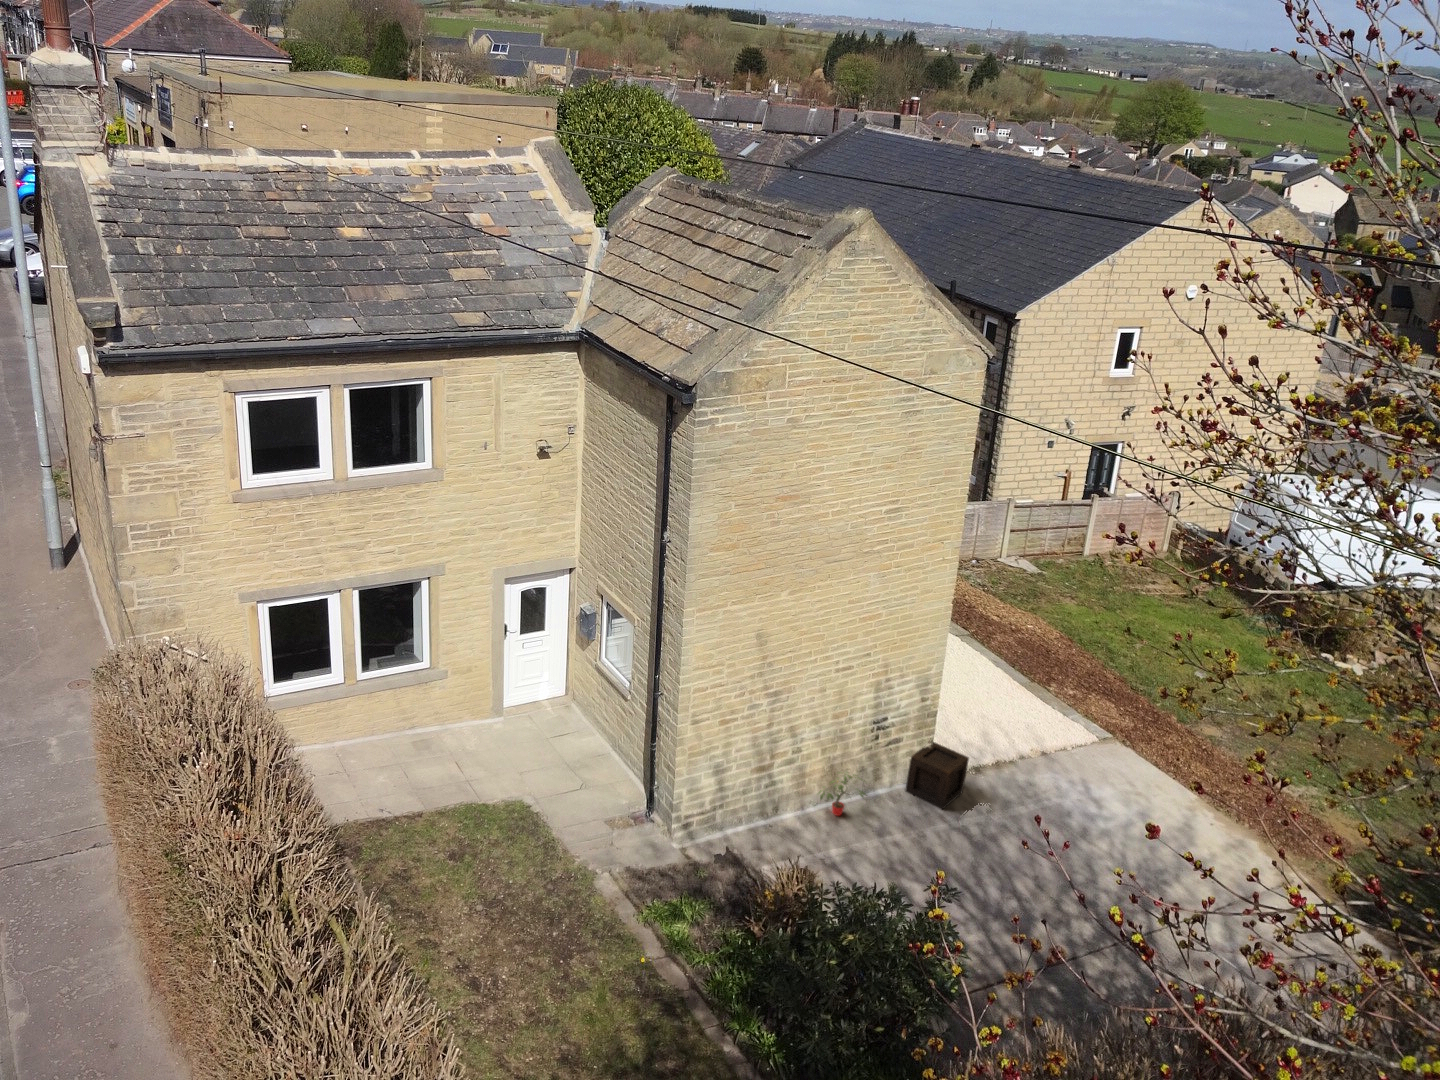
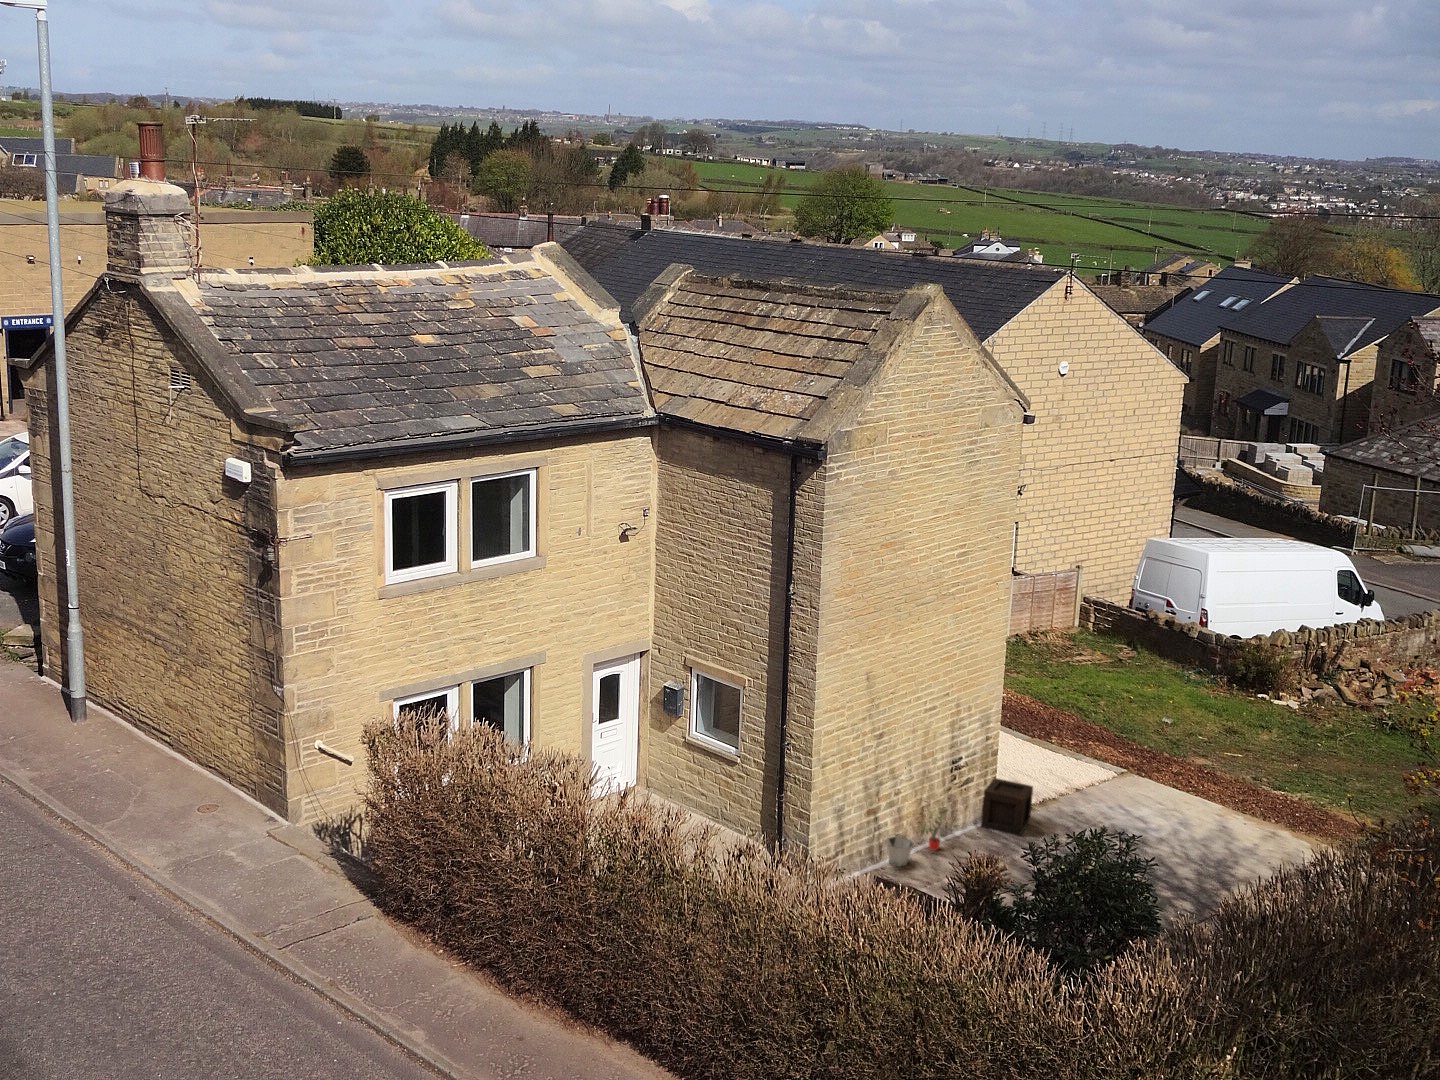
bucket: none [775,796,803,833] -> present [887,834,913,867]

